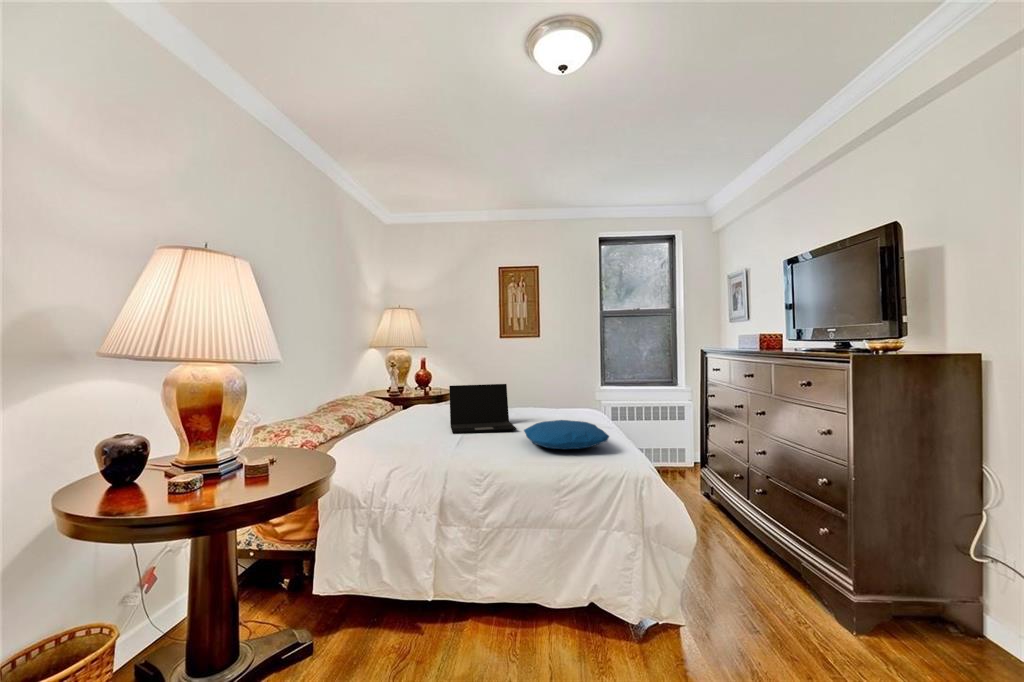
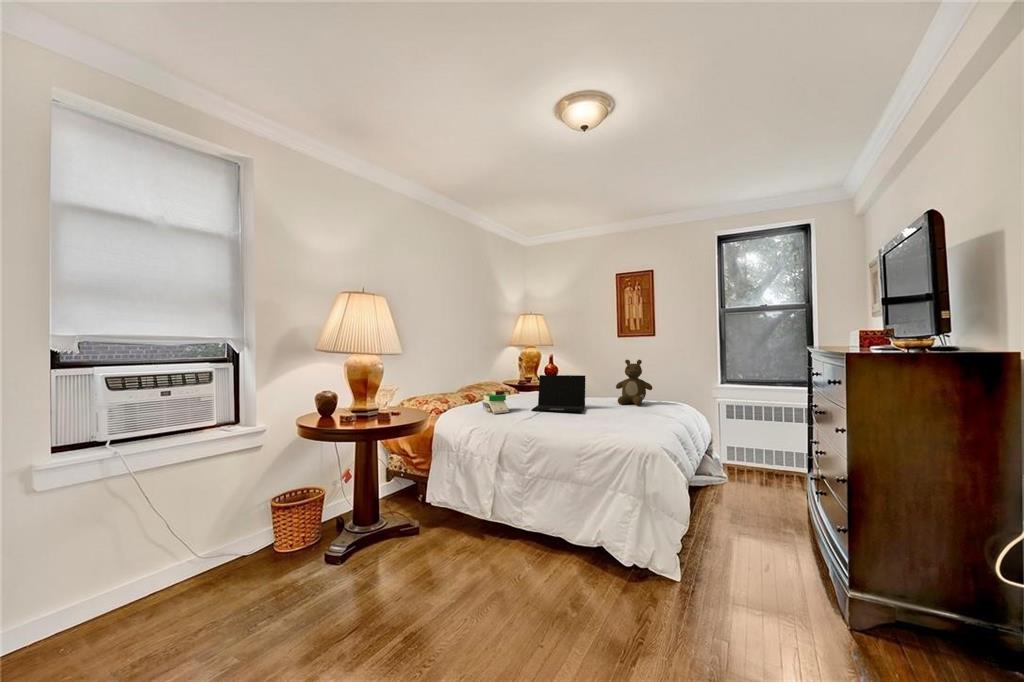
teddy bear: none [526,363,566,415] -> present [616,360,652,405]
book: none [383,408,429,444] -> present [483,390,510,414]
pillow: present [524,420,609,449] -> none [572,405,637,427]

